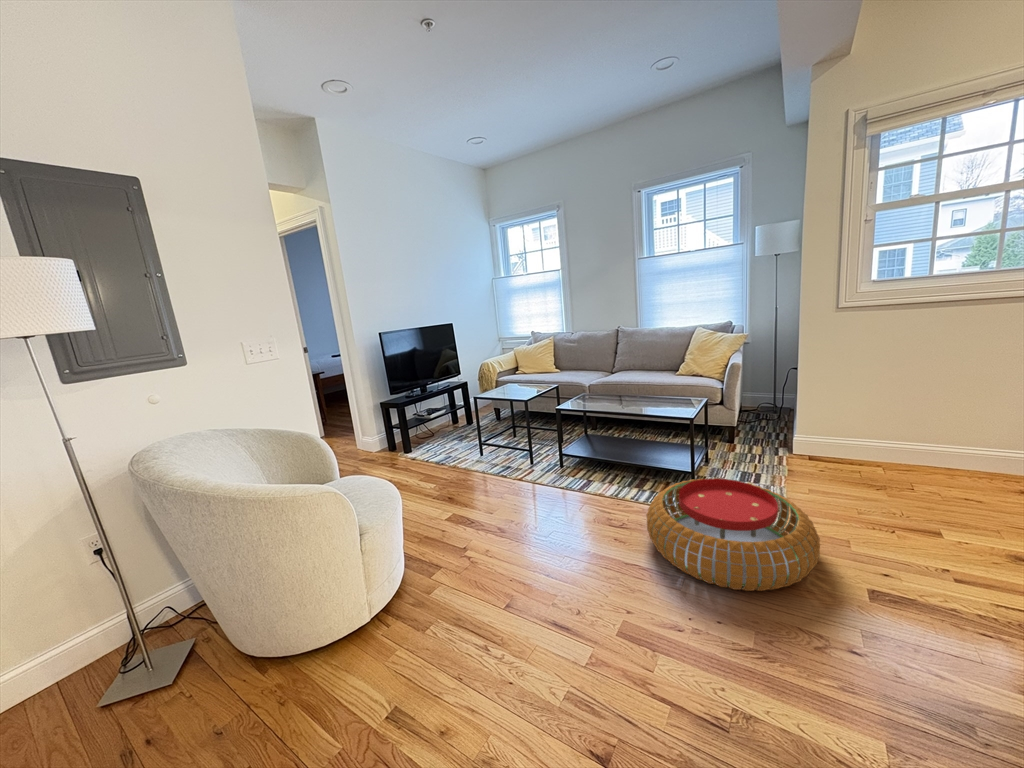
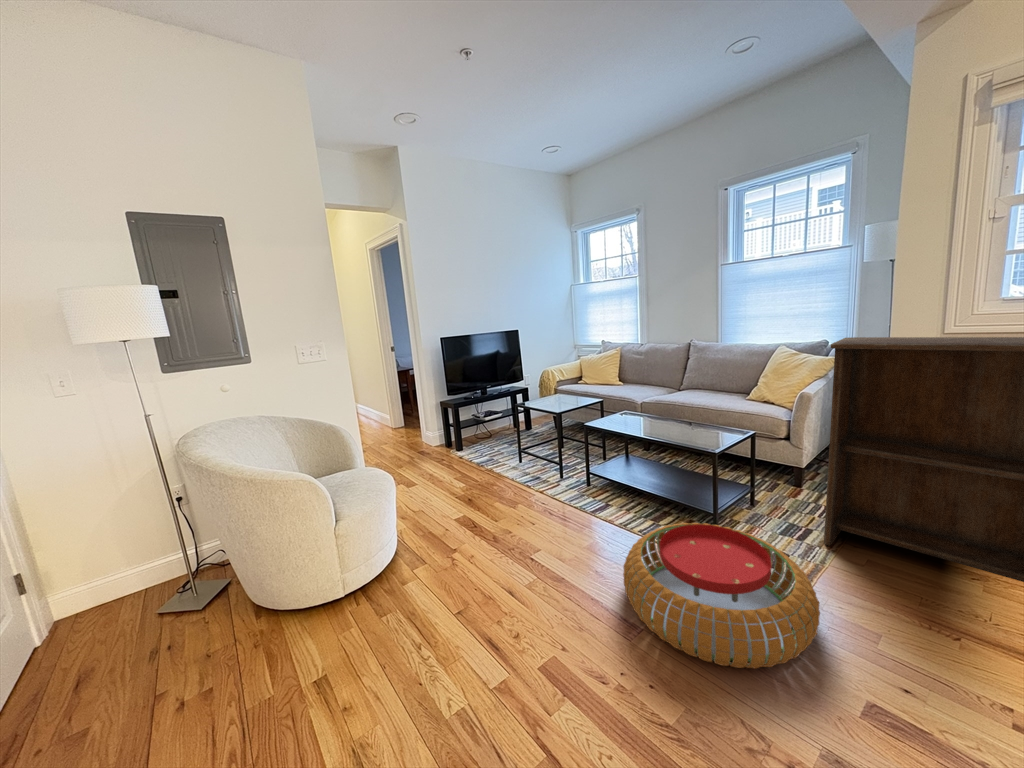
bookshelf: none [774,303,986,507] -> present [824,337,1024,582]

